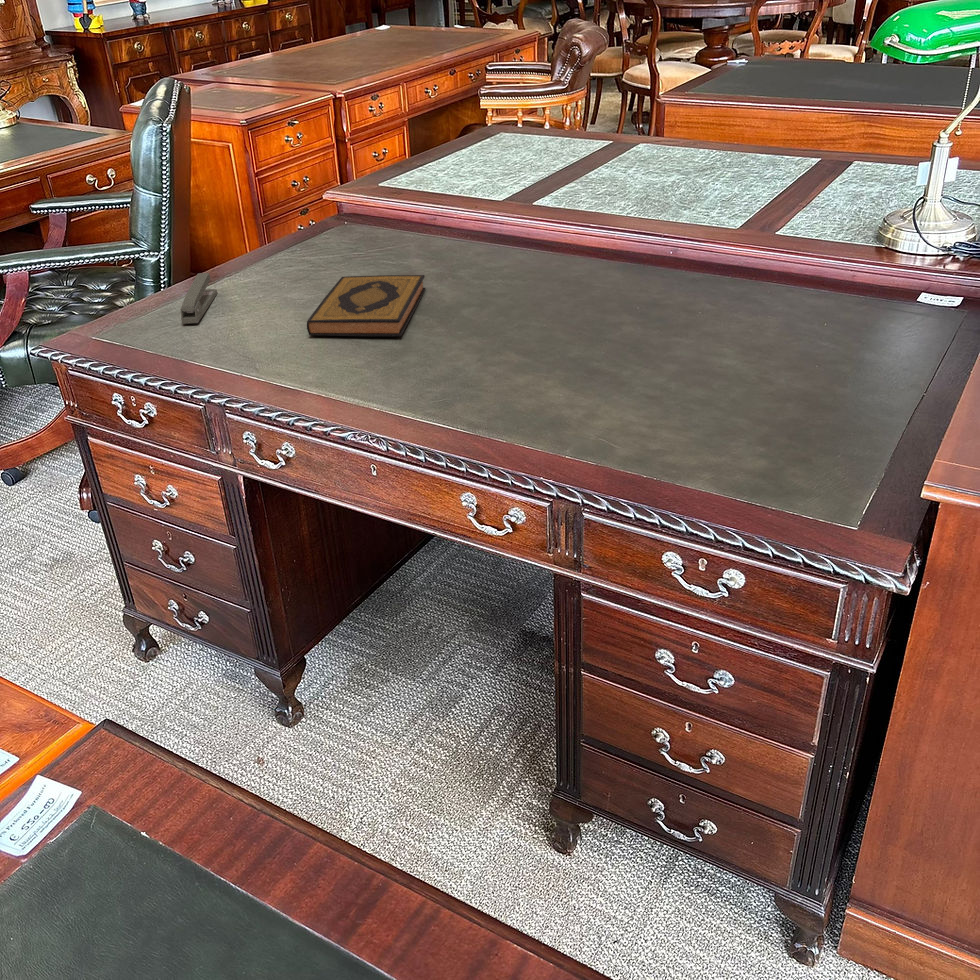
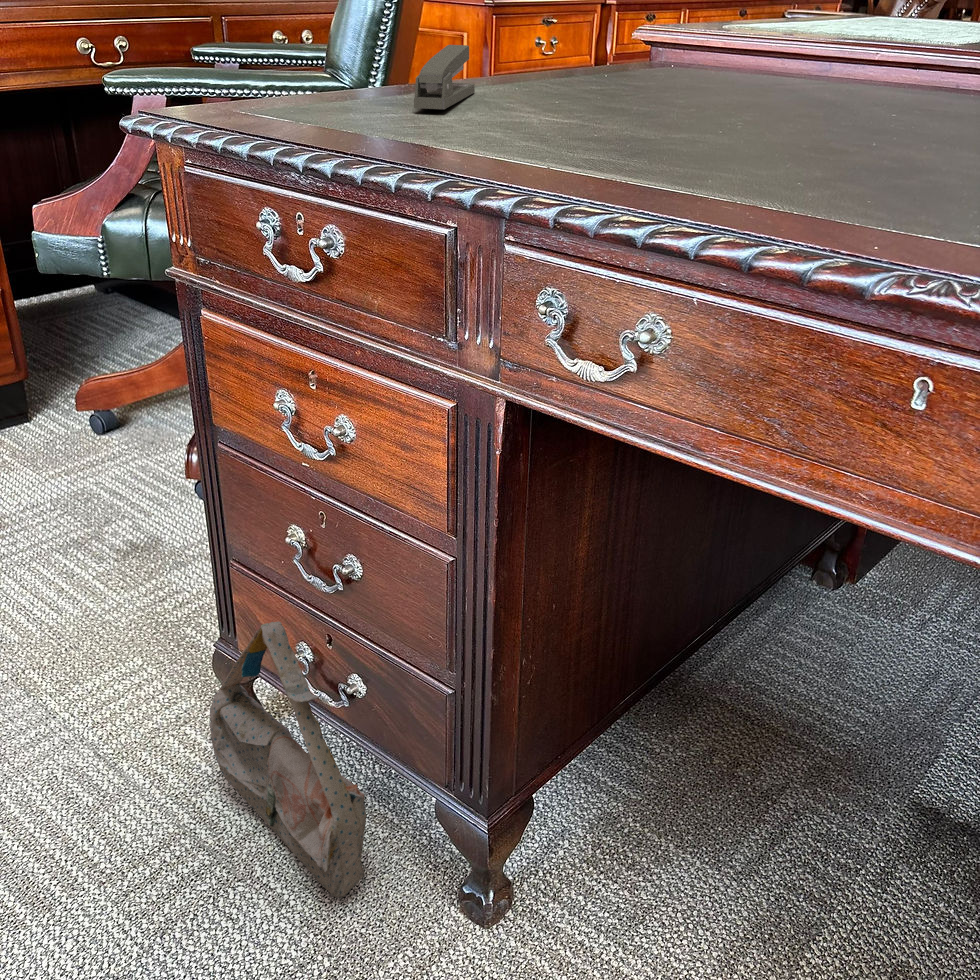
hardback book: present [307,275,426,336] -> none [678,78,897,148]
bag: none [127,591,225,727] -> present [209,622,366,898]

